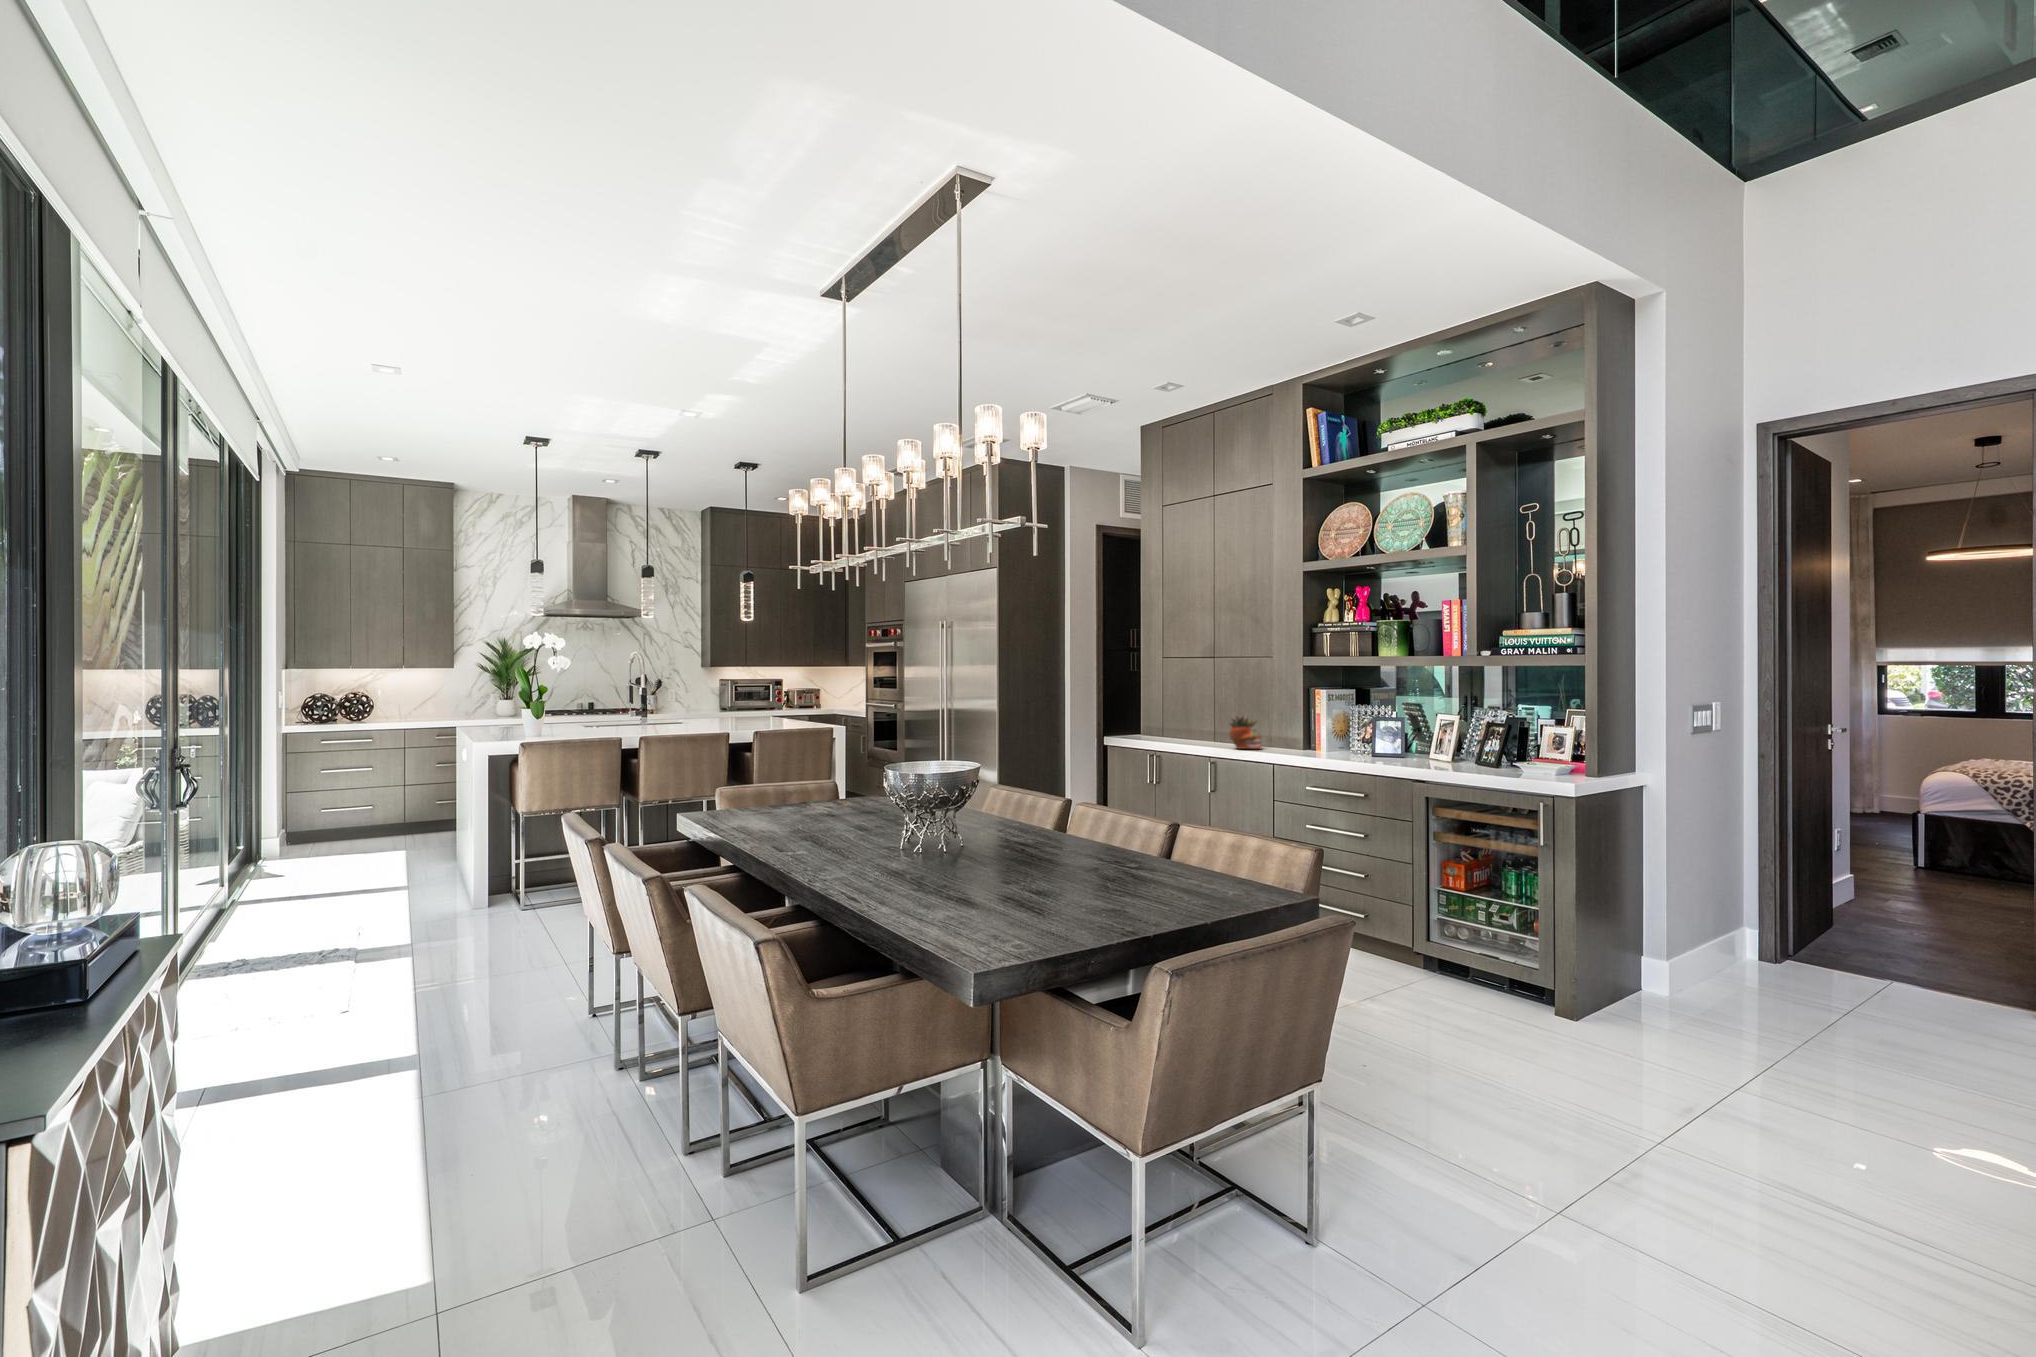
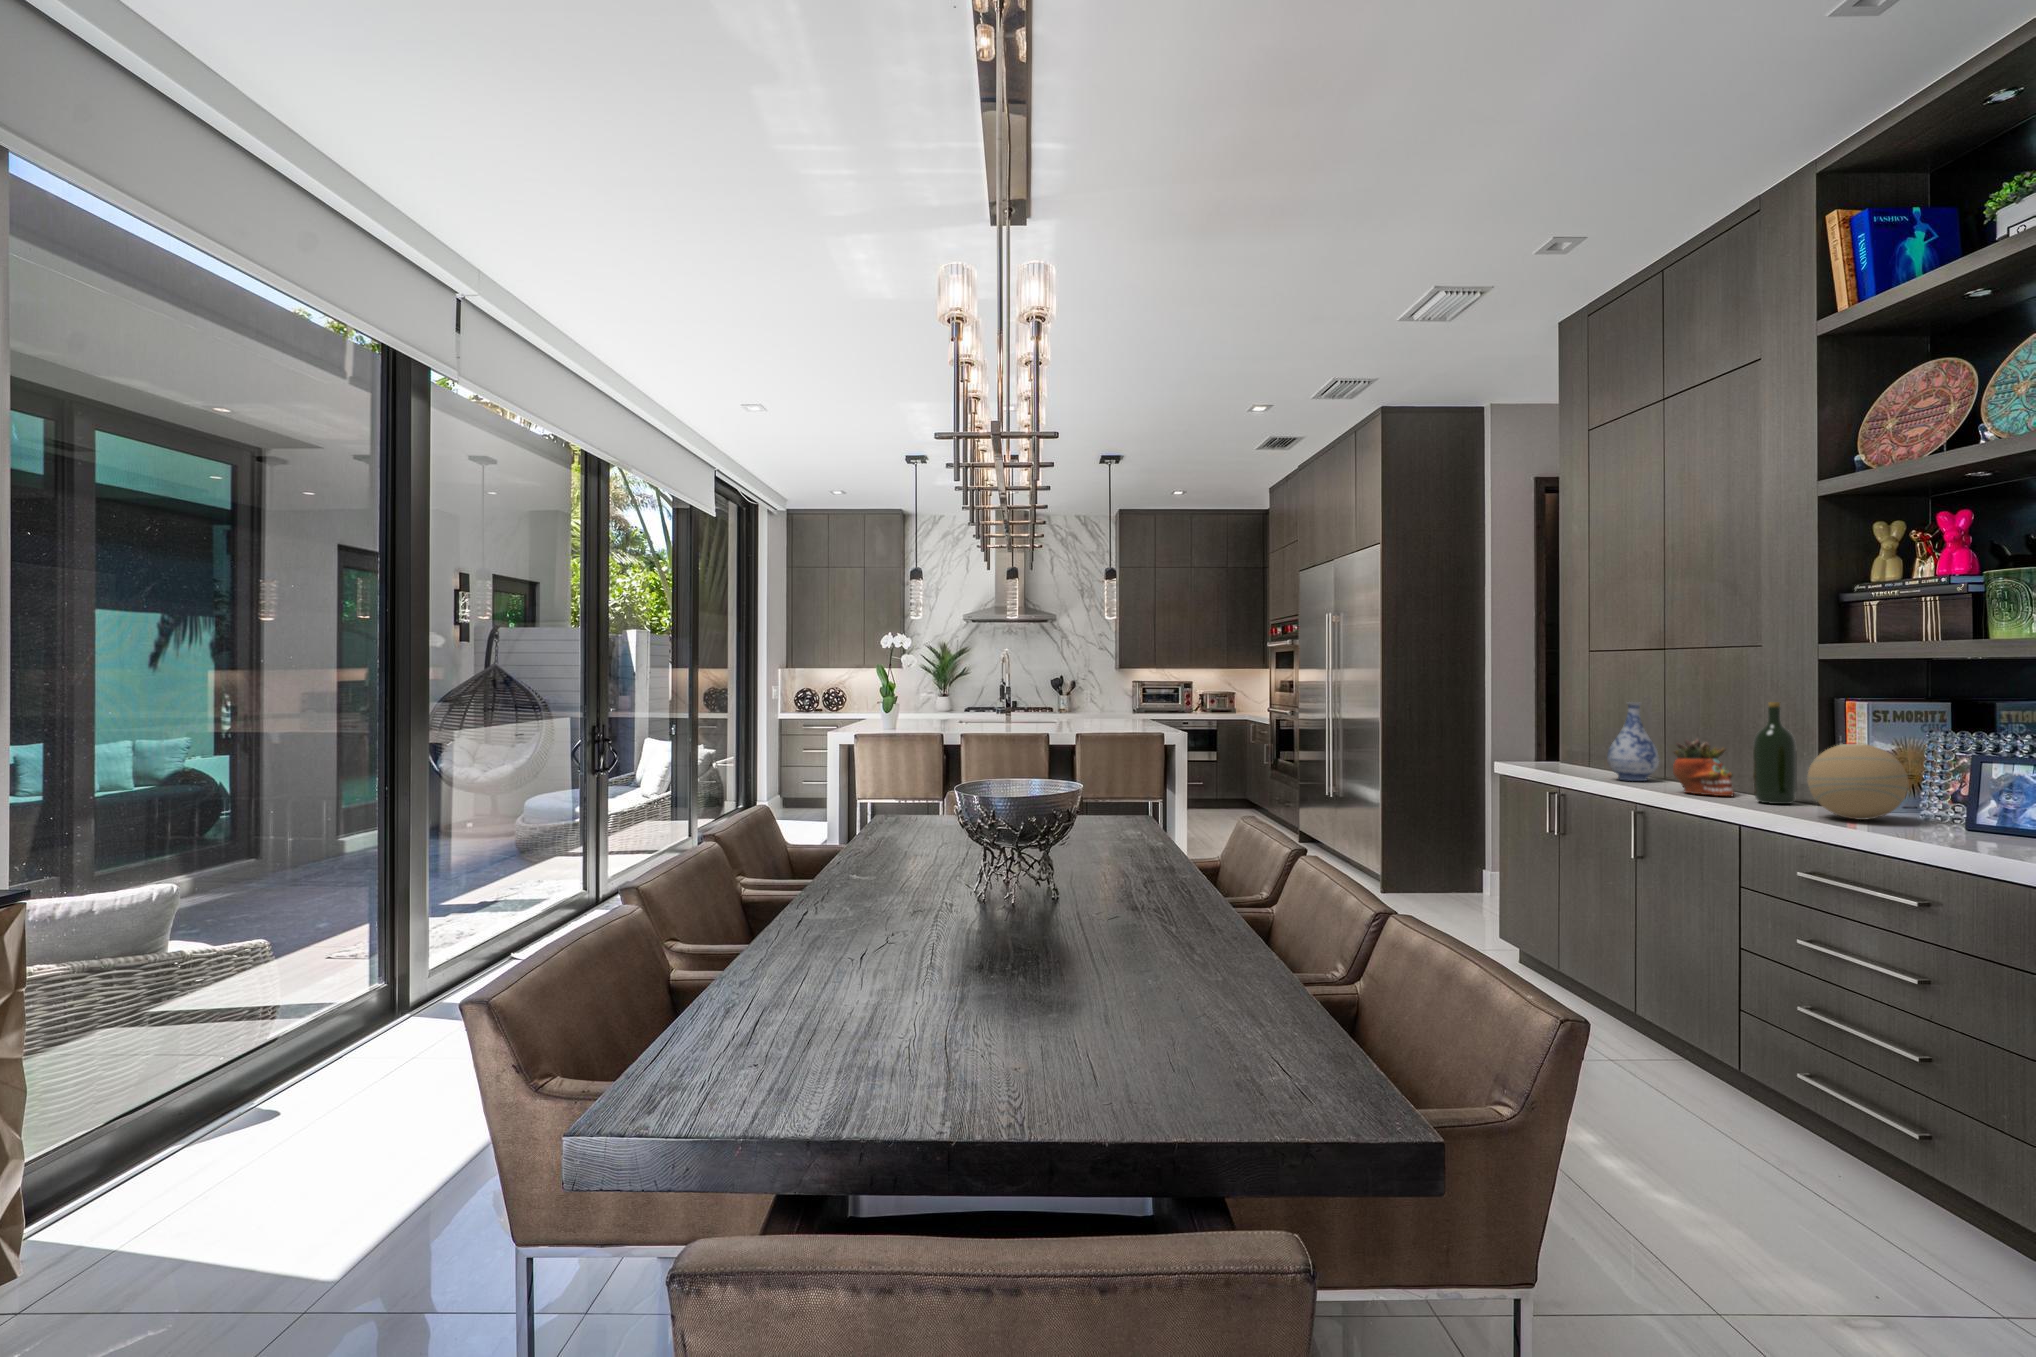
wine bottle: none [1273,691,1293,751] -> present [1753,702,1797,804]
vase: none [1188,693,1217,745] -> present [1607,702,1659,781]
decorative orb: none [1301,713,1344,755] -> present [1807,744,1909,820]

